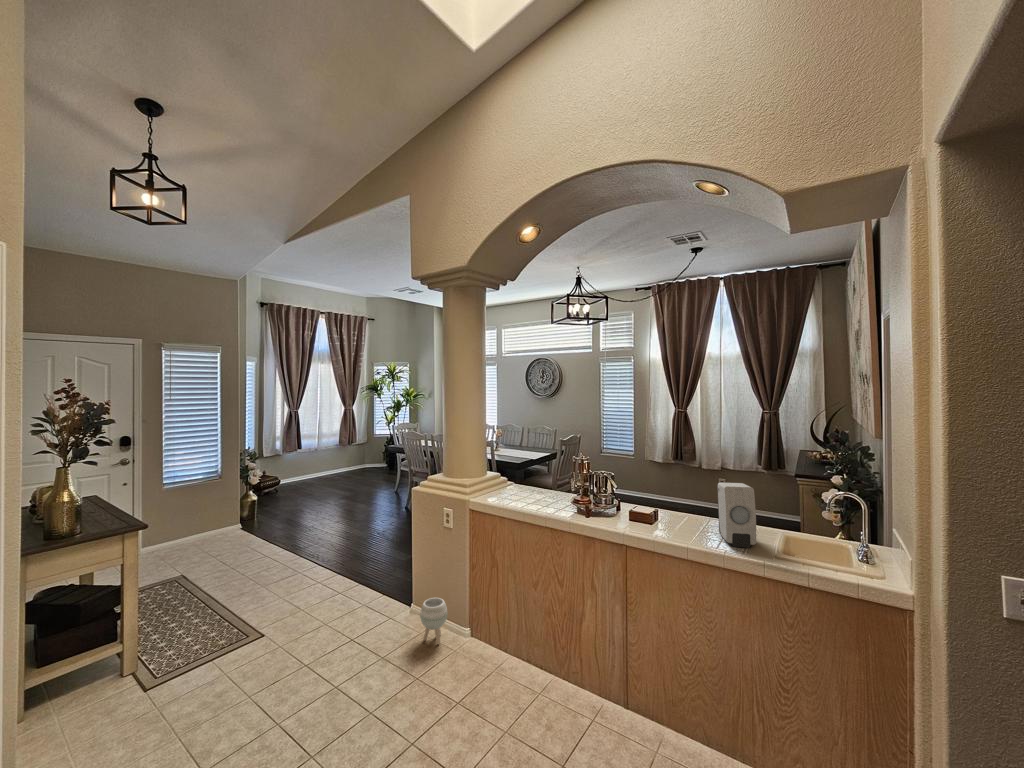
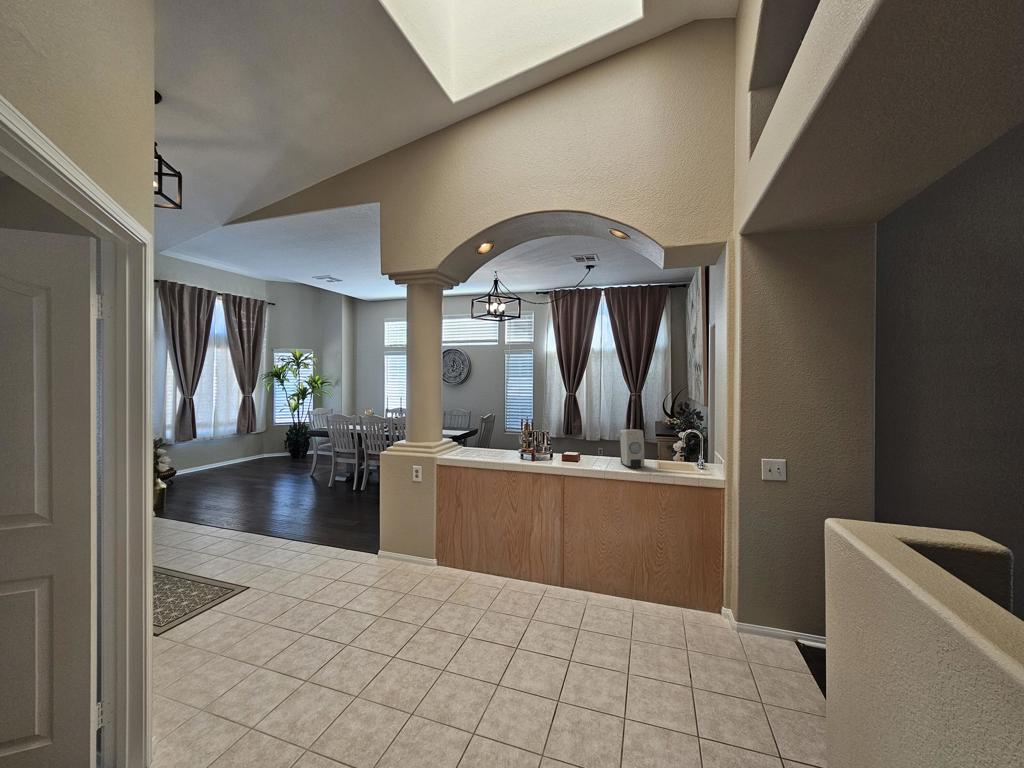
planter: present [420,598,448,645] -> none [395,538,417,573]

